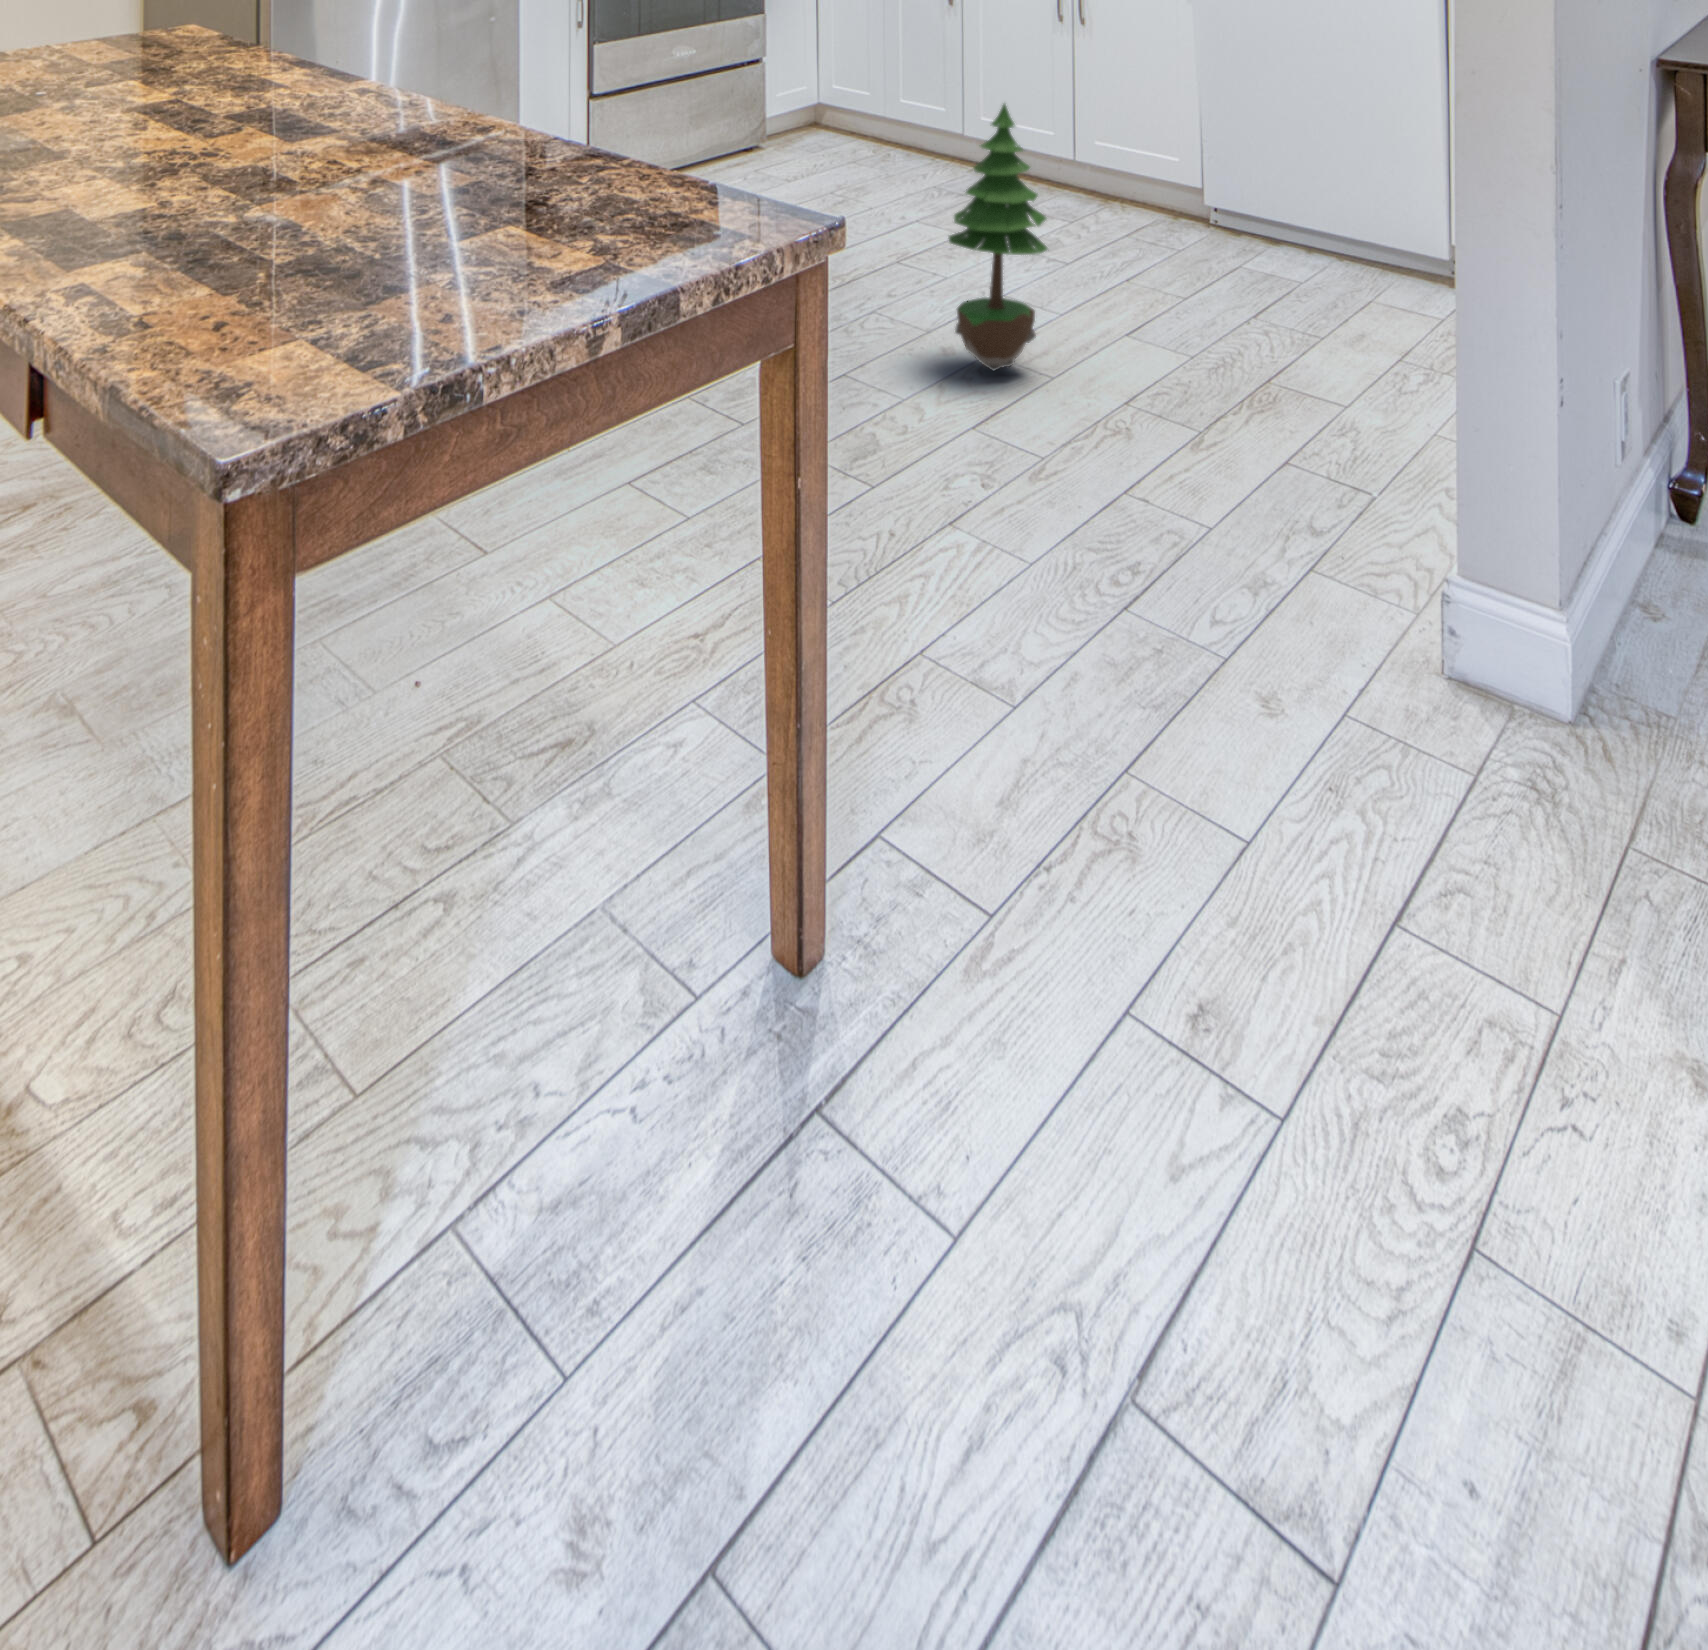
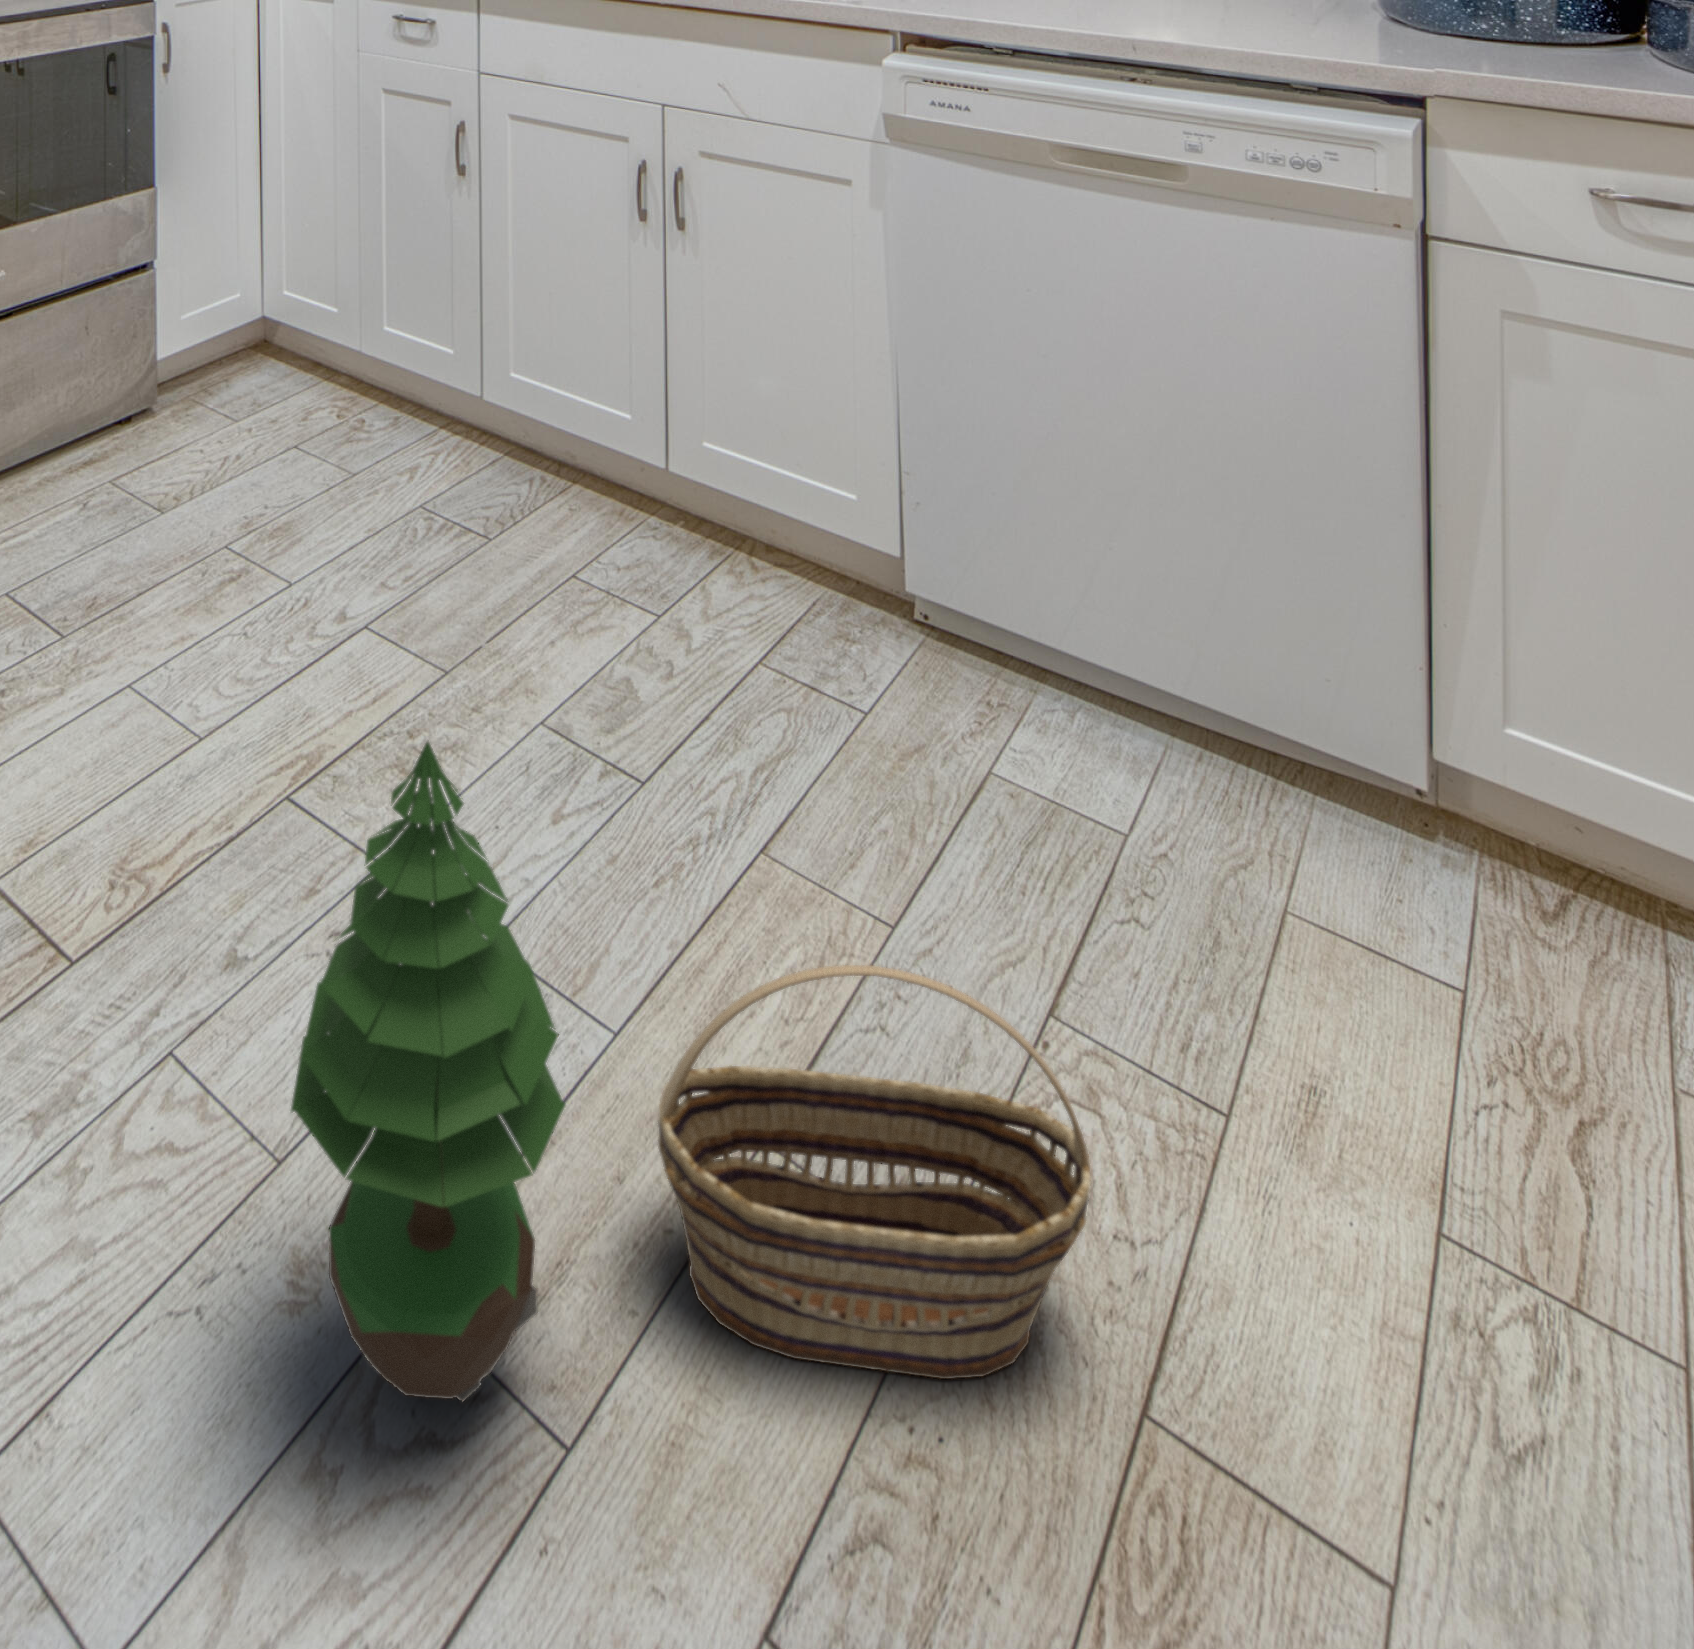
basket: none [1080,215,1247,374] -> present [658,965,1091,1379]

